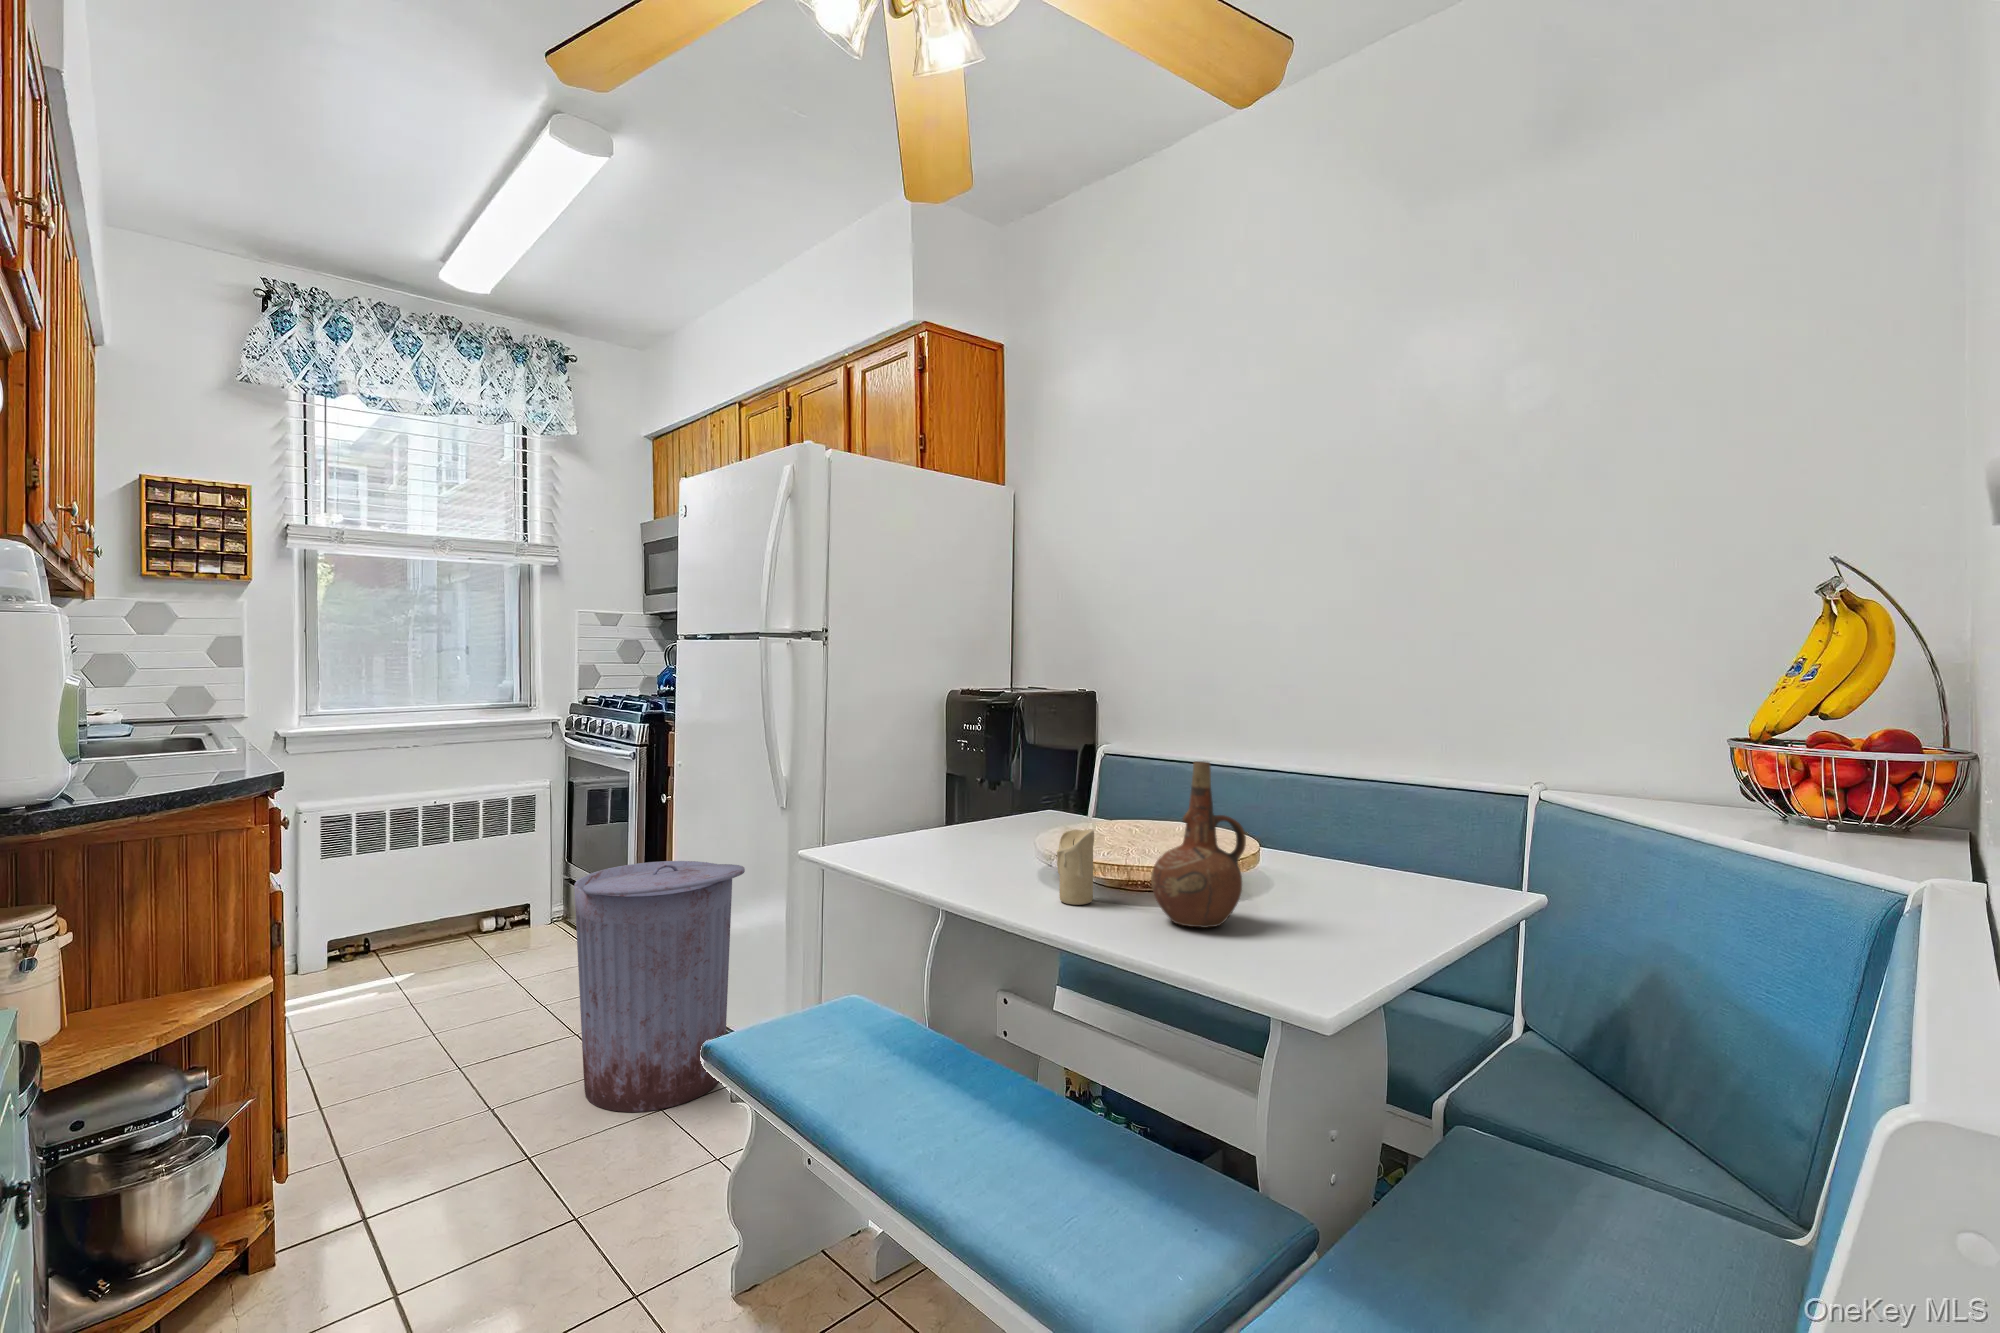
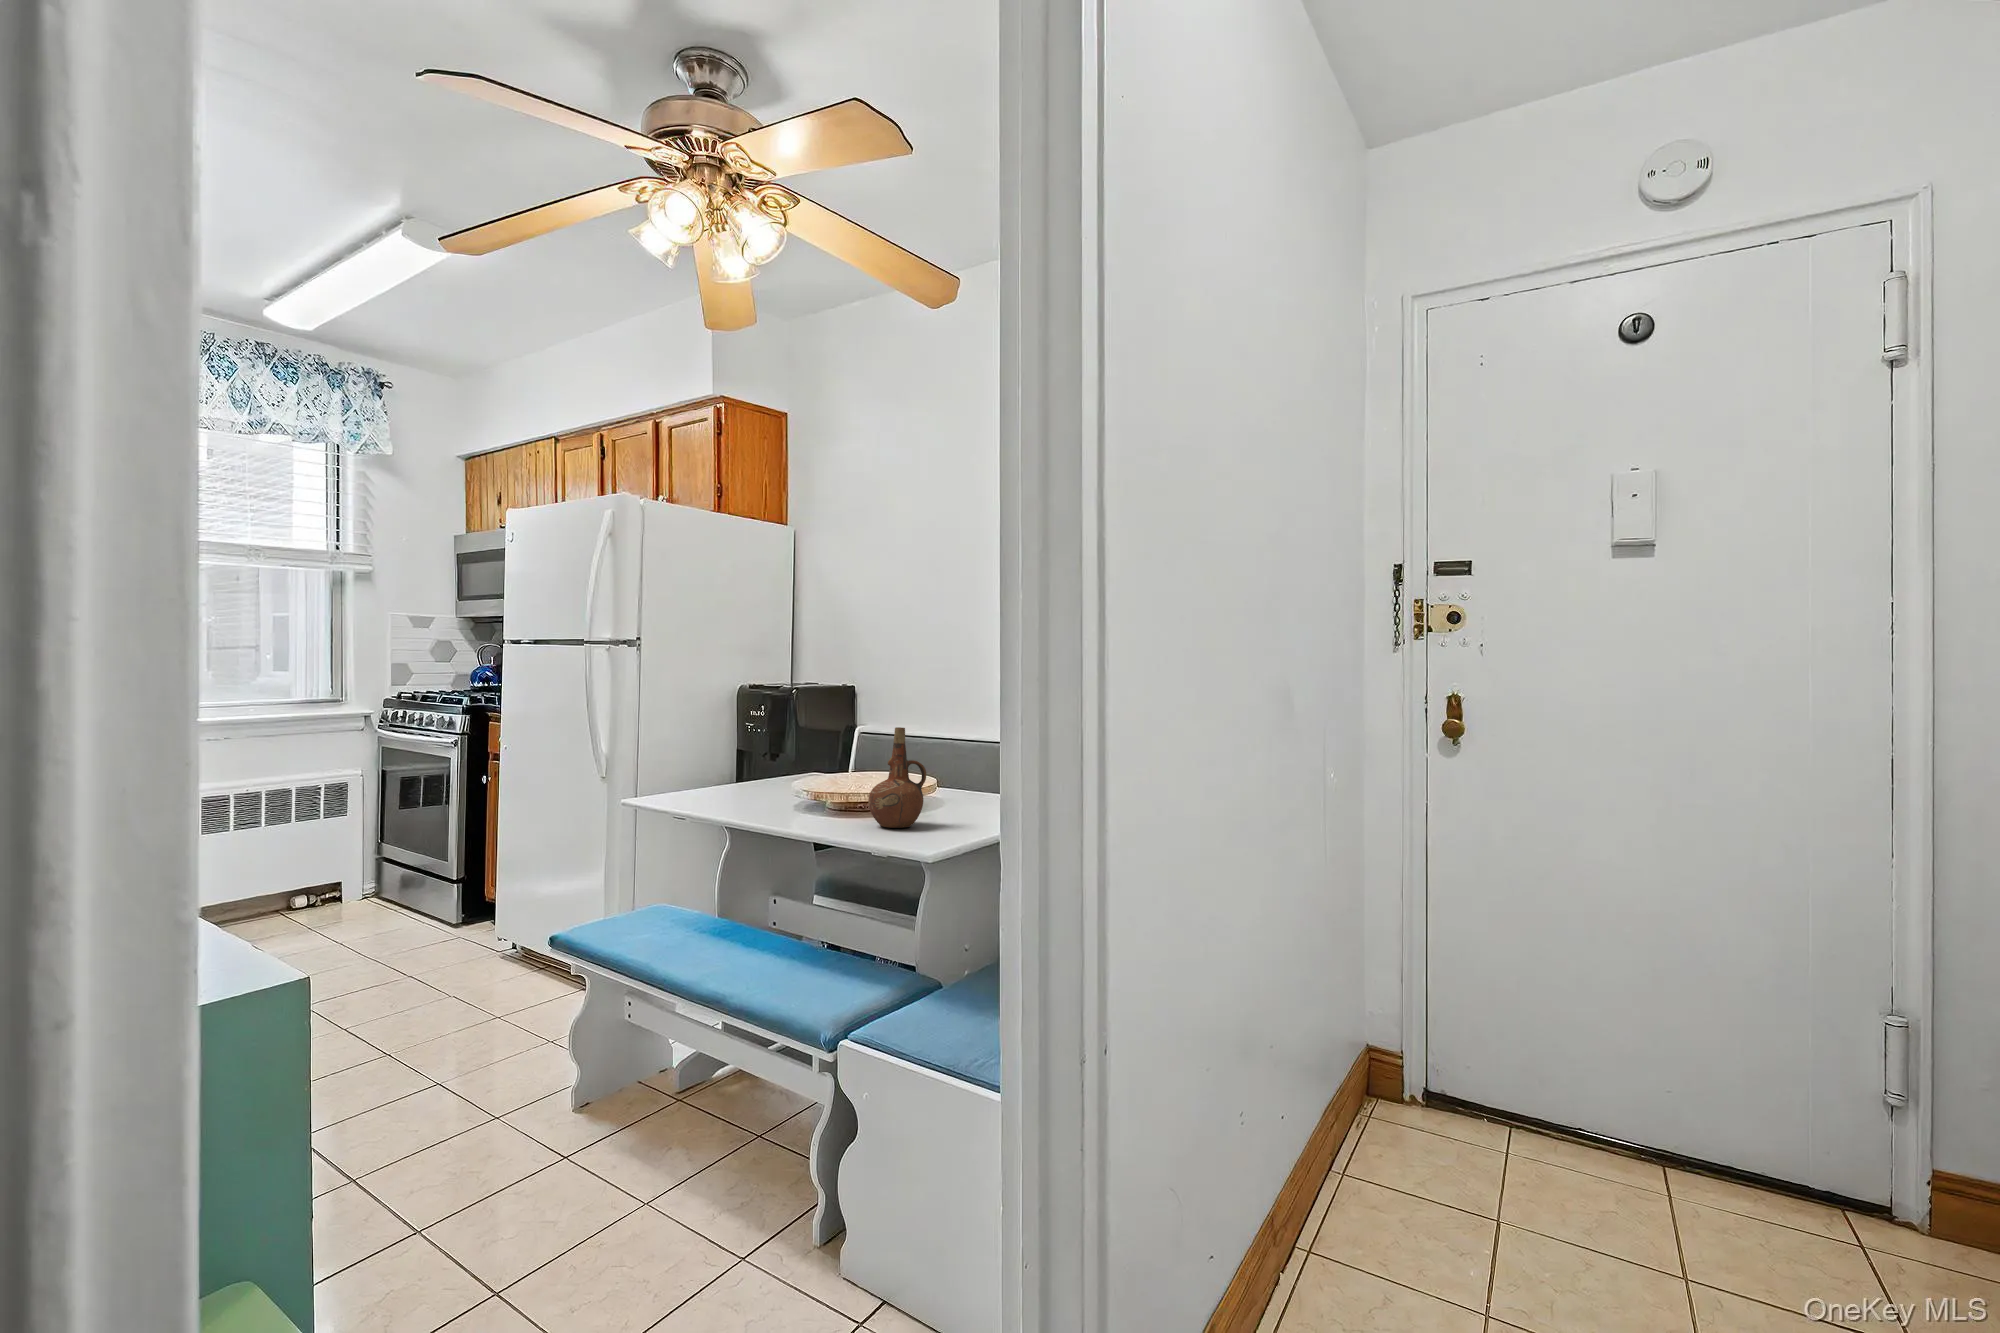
candle: present [1057,829,1094,905] -> none [811,773,835,821]
trash can: present [574,861,745,1112] -> none [419,825,570,1024]

